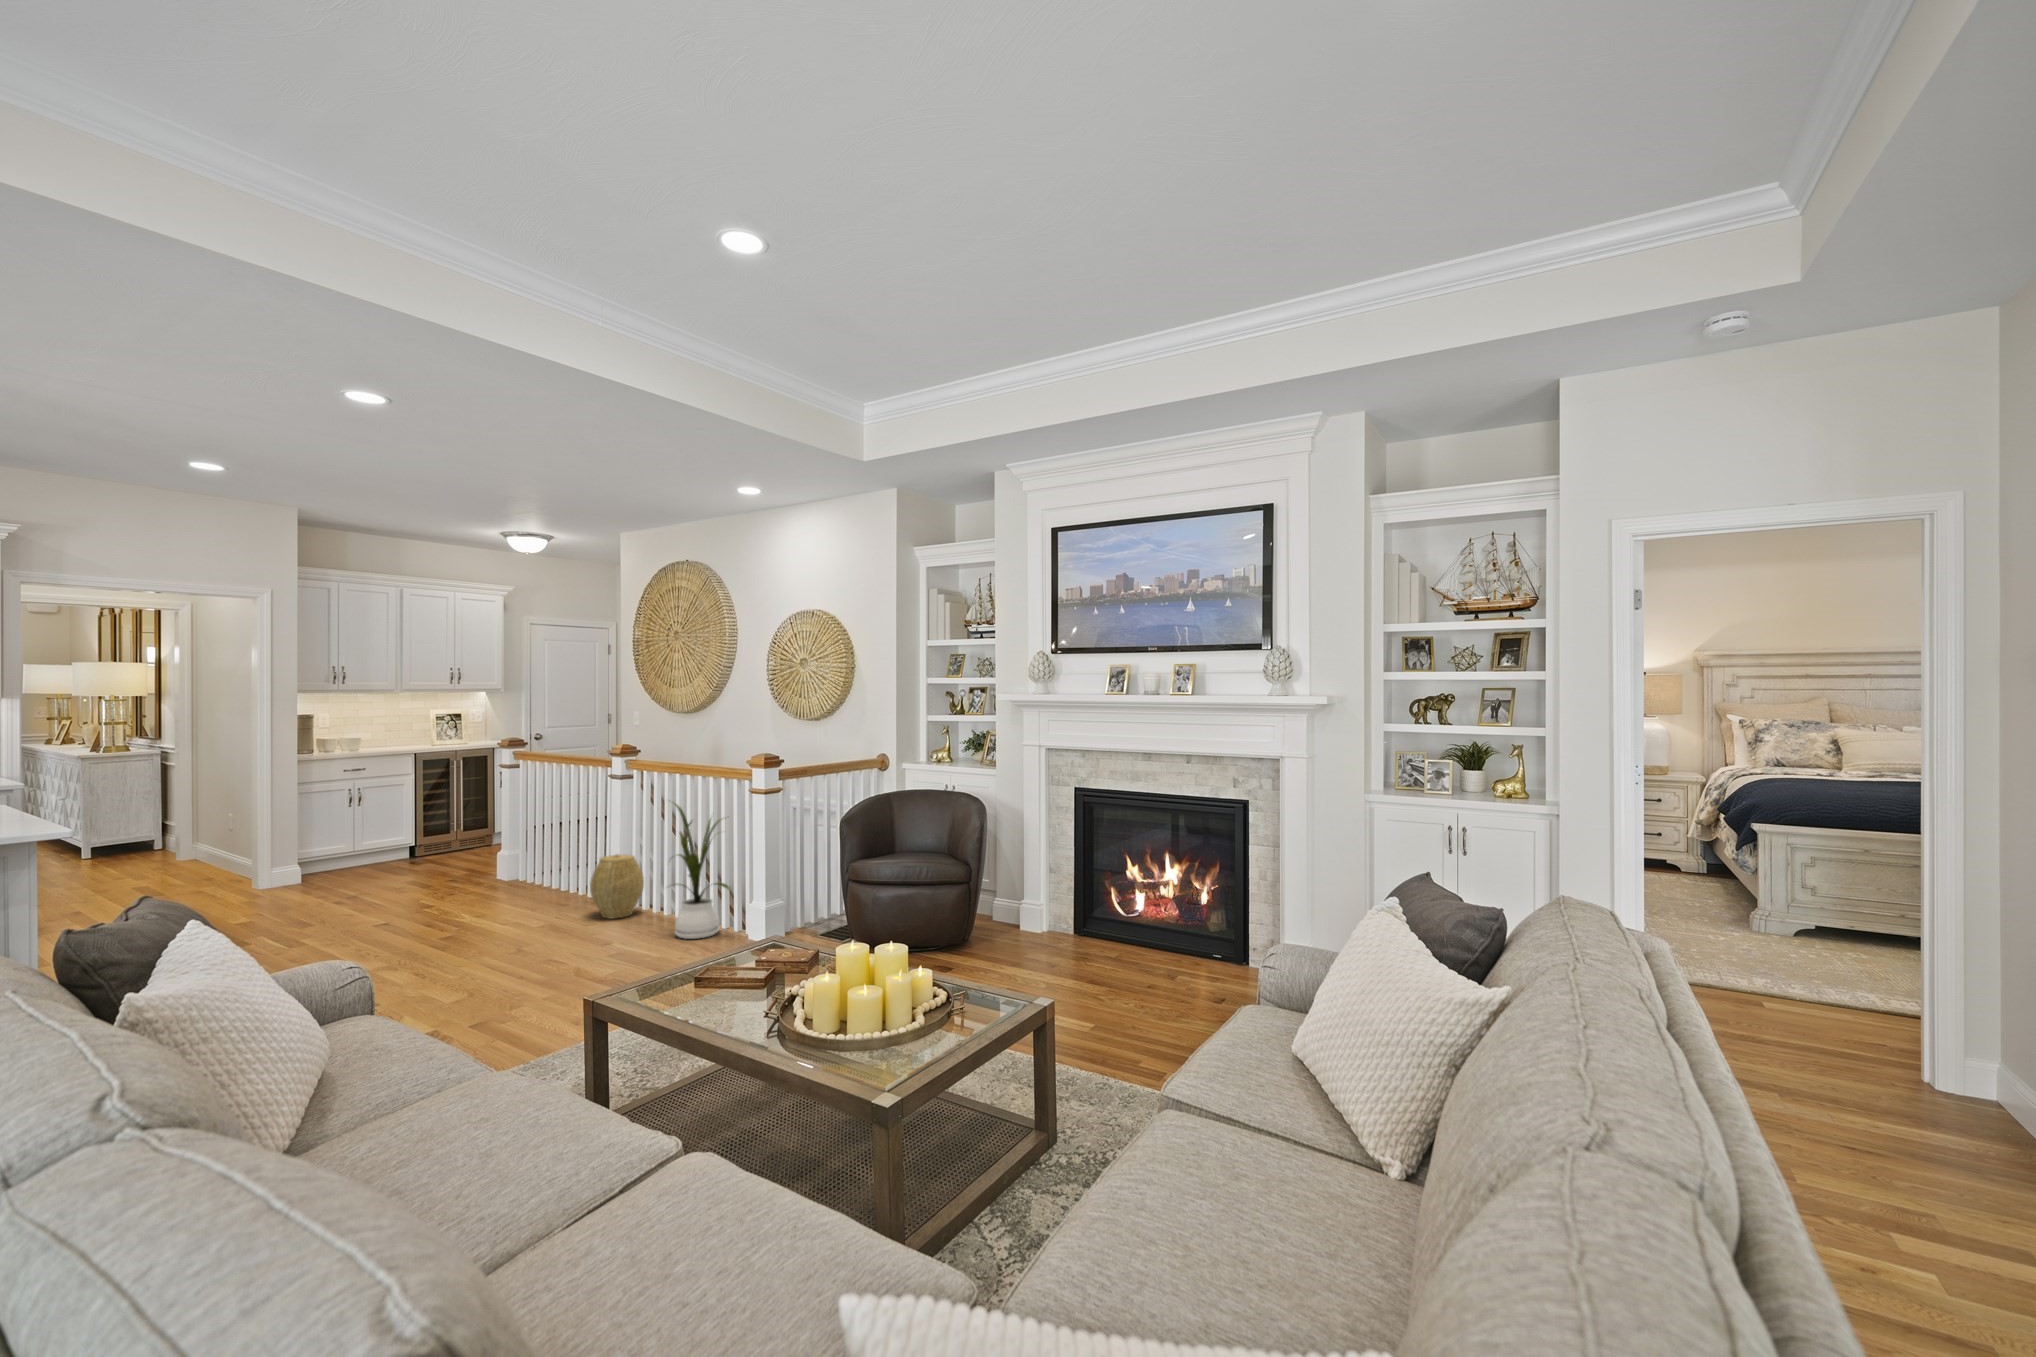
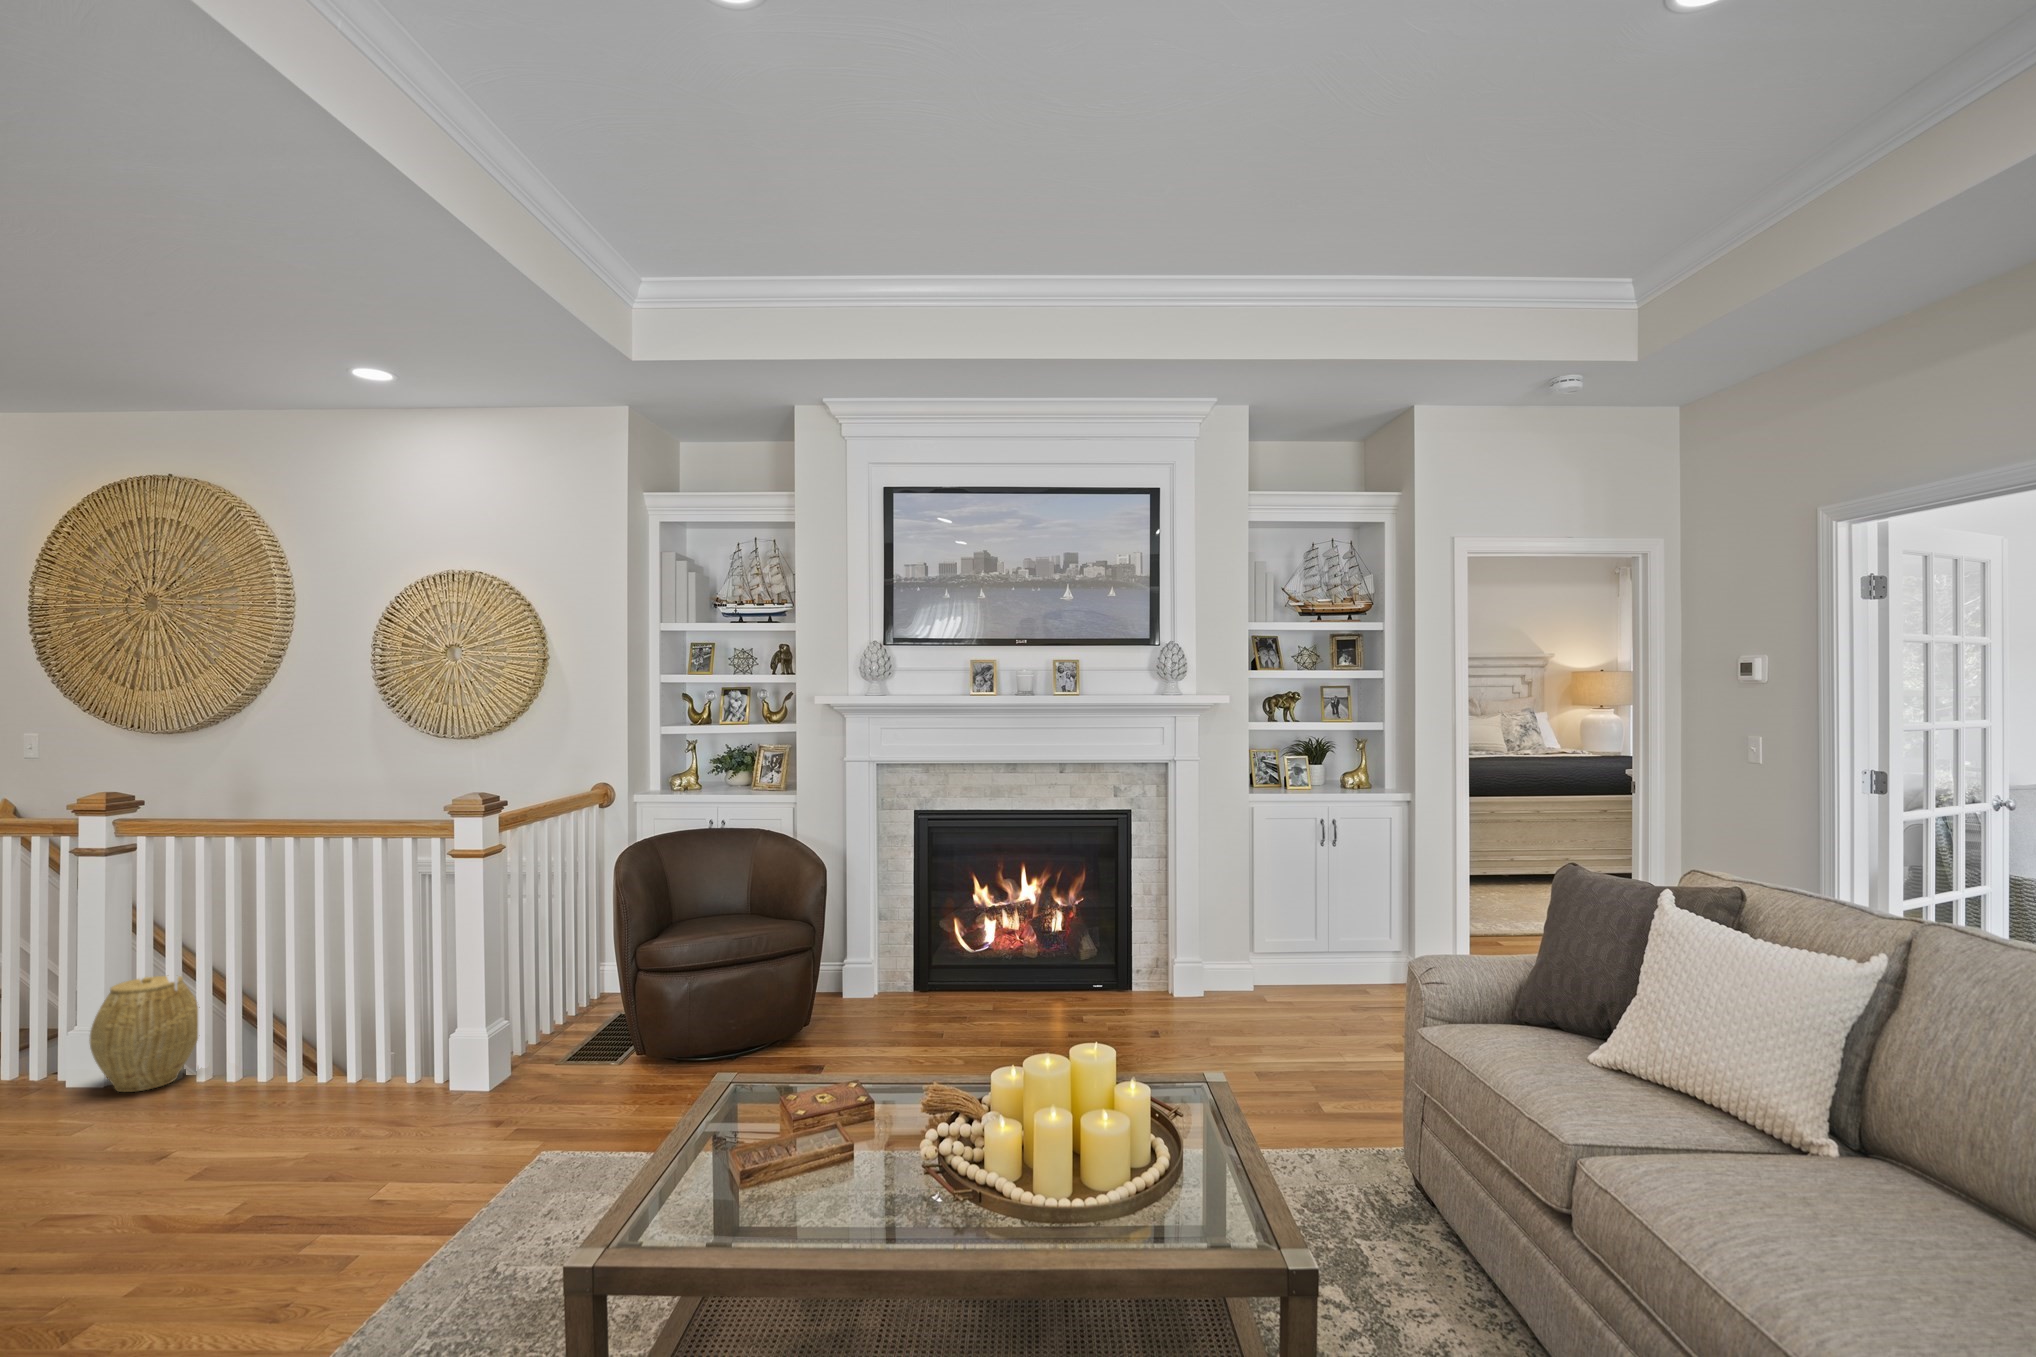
house plant: present [675,804,729,939] -> none [282,873,432,1096]

